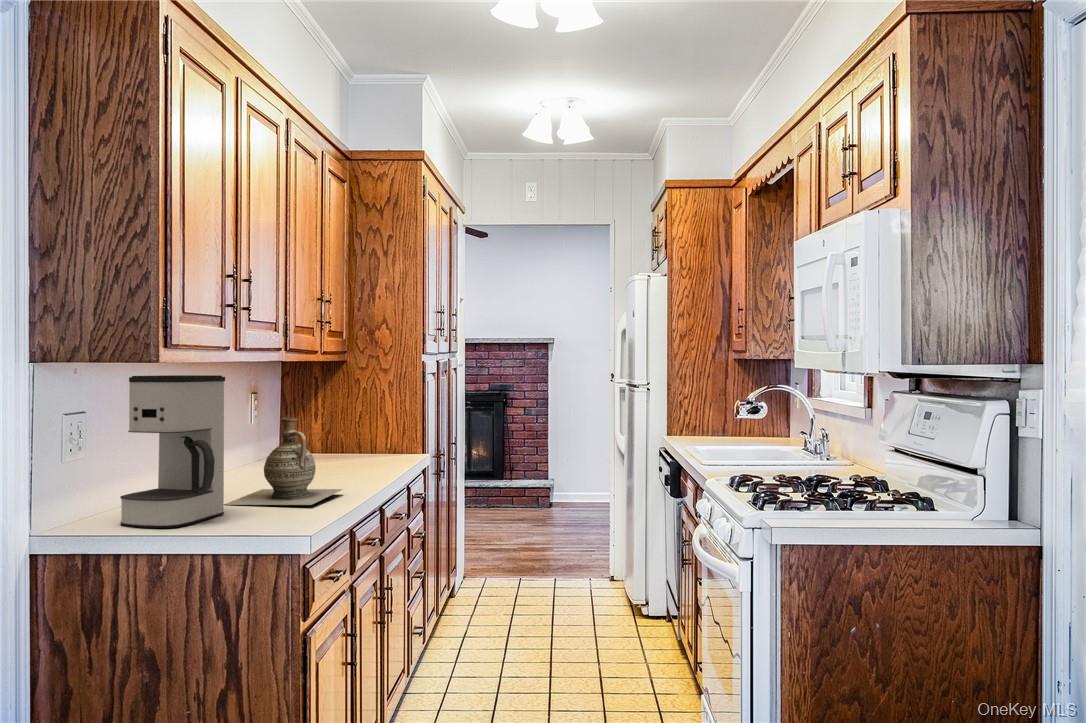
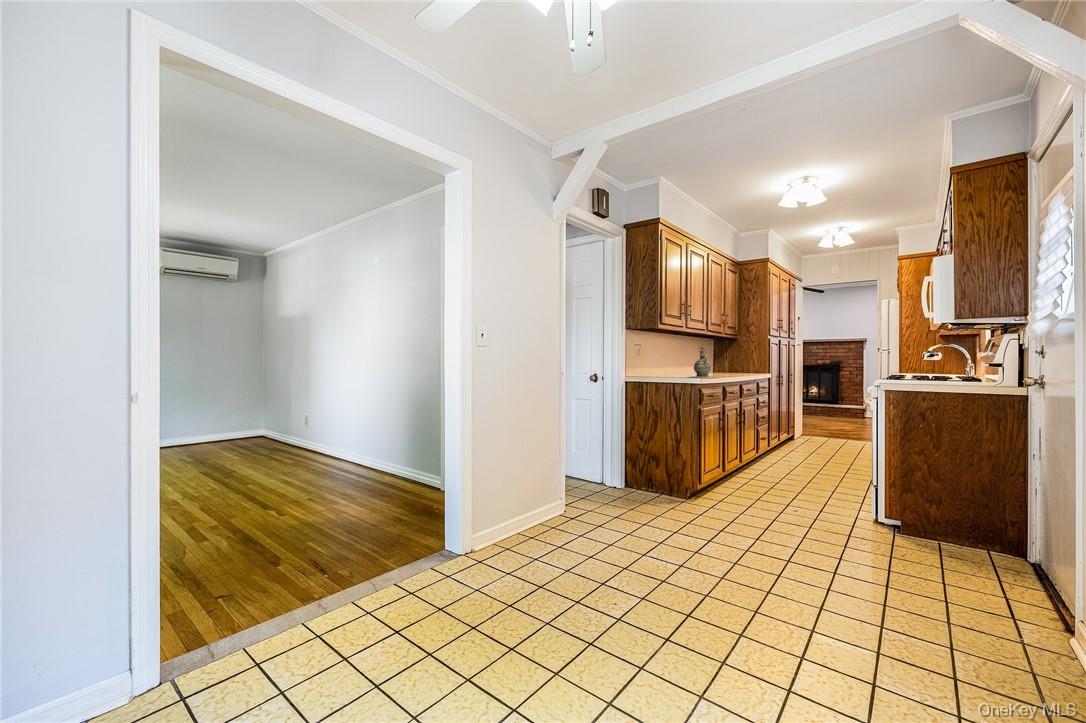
coffee maker: present [120,375,225,528] -> none [650,334,680,377]

